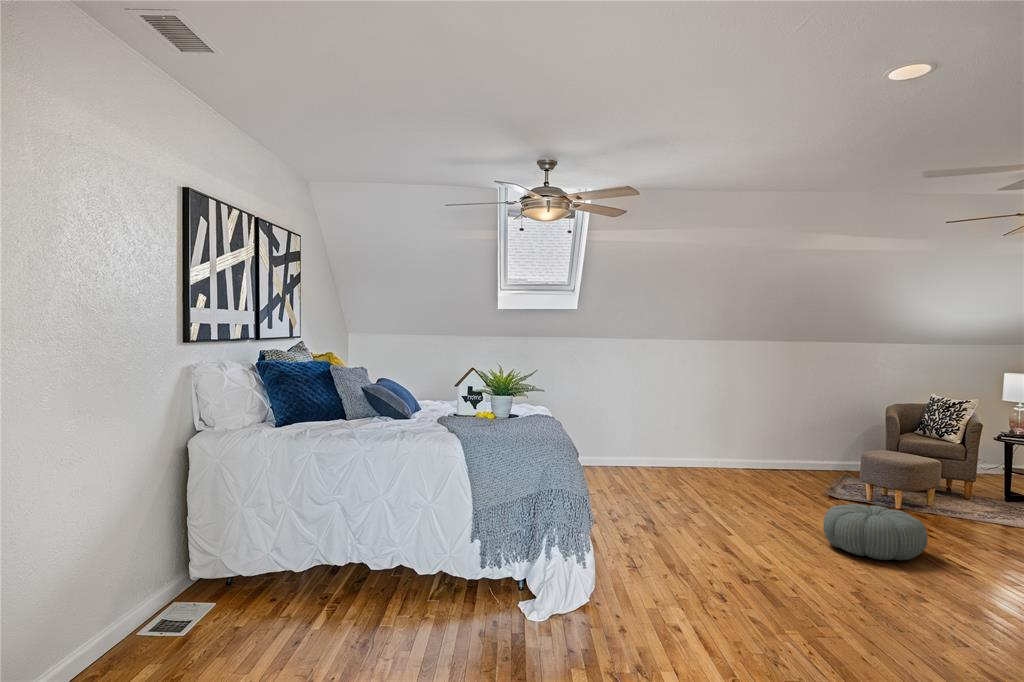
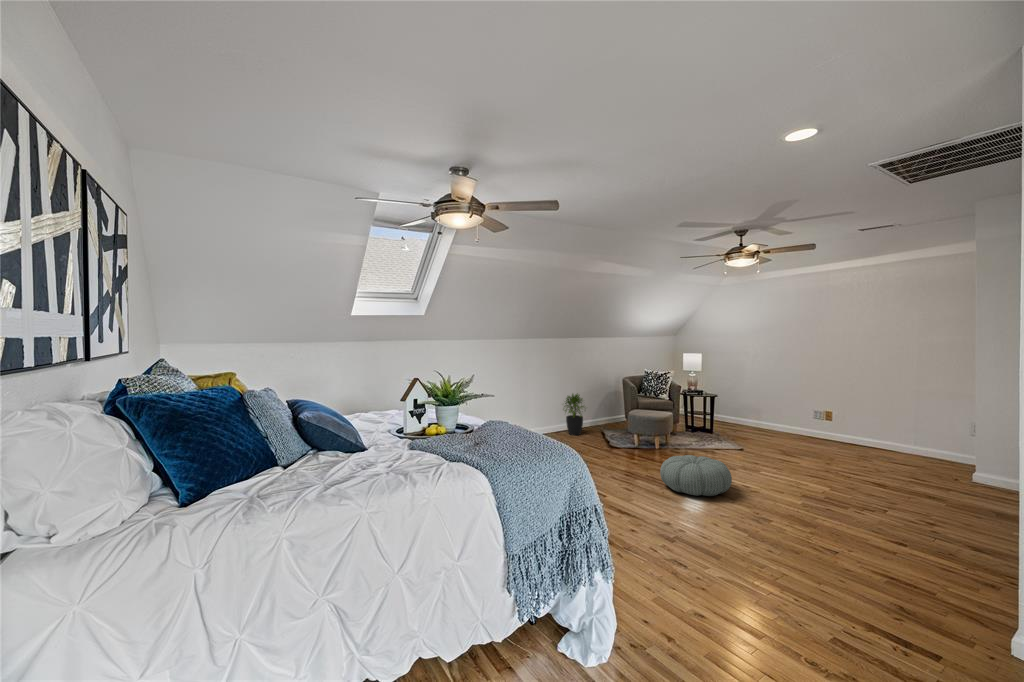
potted plant: none [773,417,813,476] -> present [564,394,584,435]

